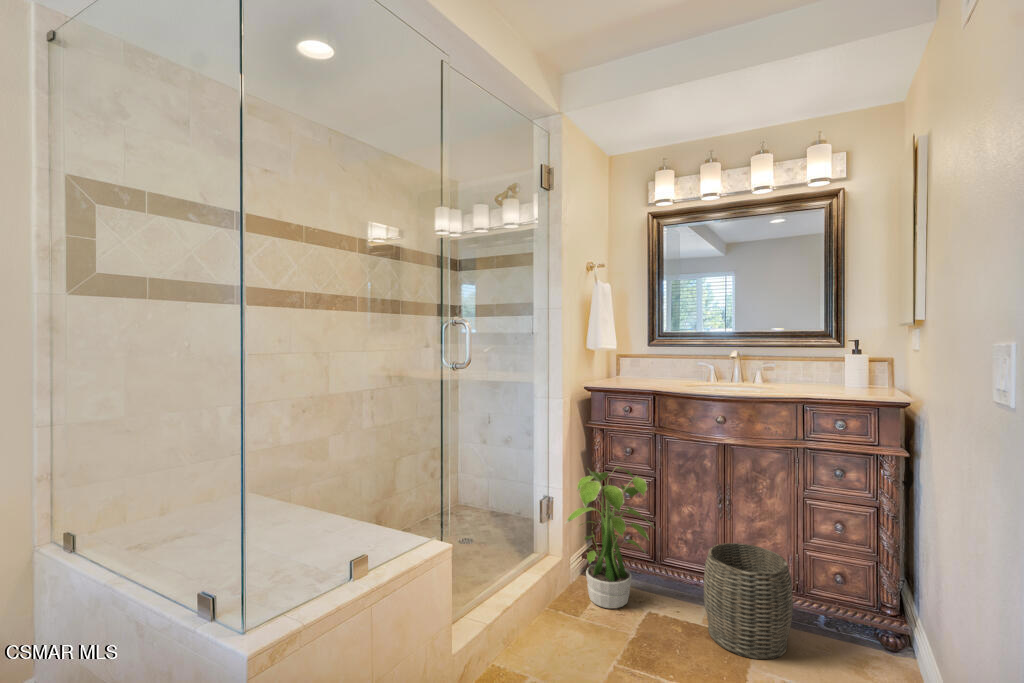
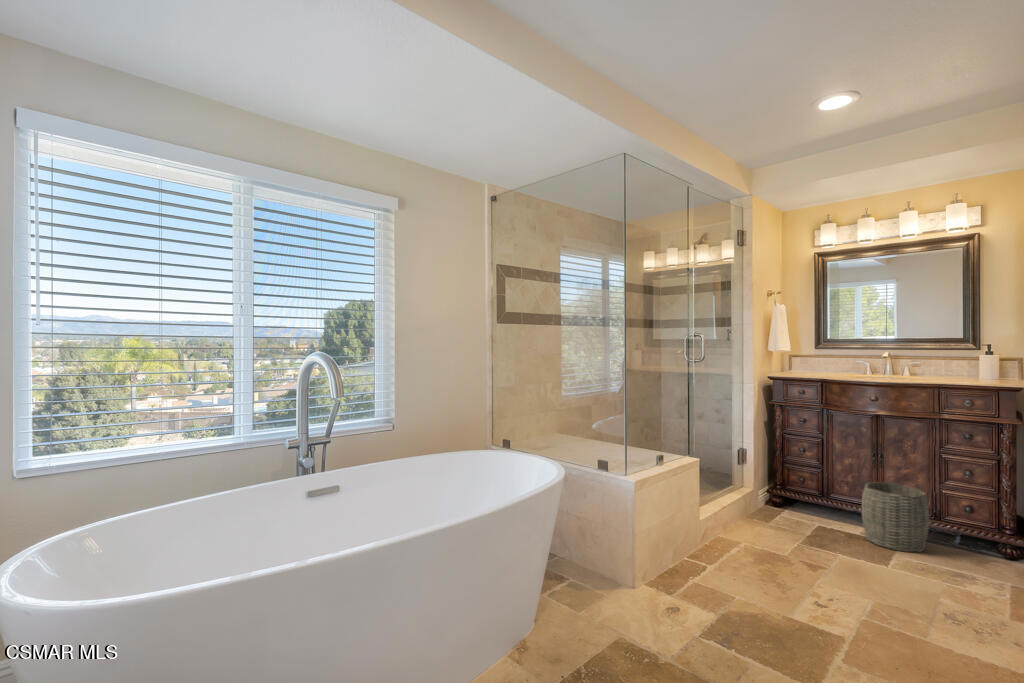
potted plant: present [565,467,654,608] -> none [756,430,824,523]

